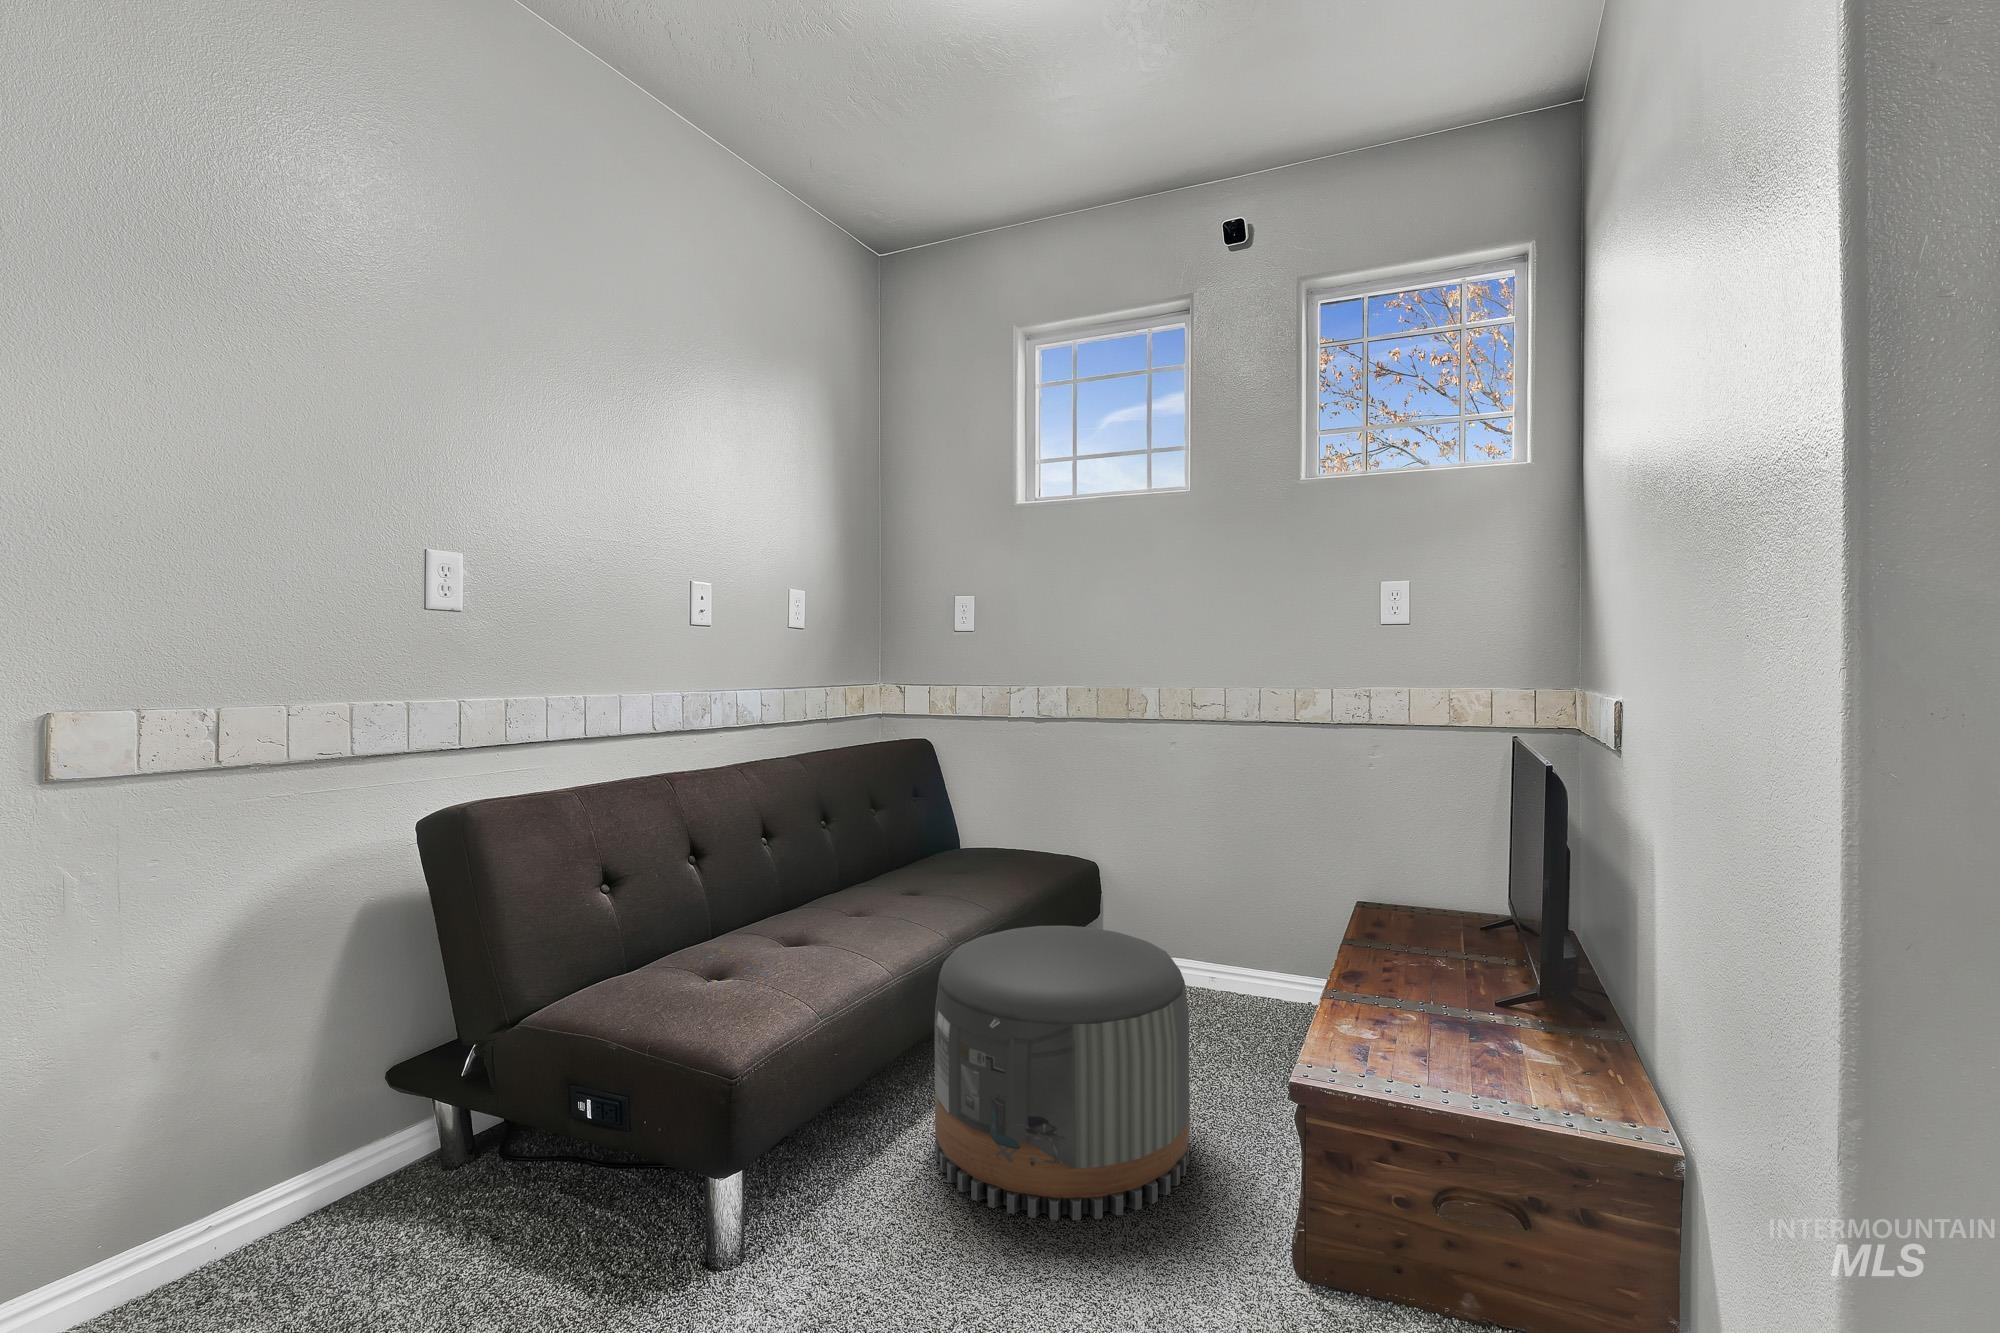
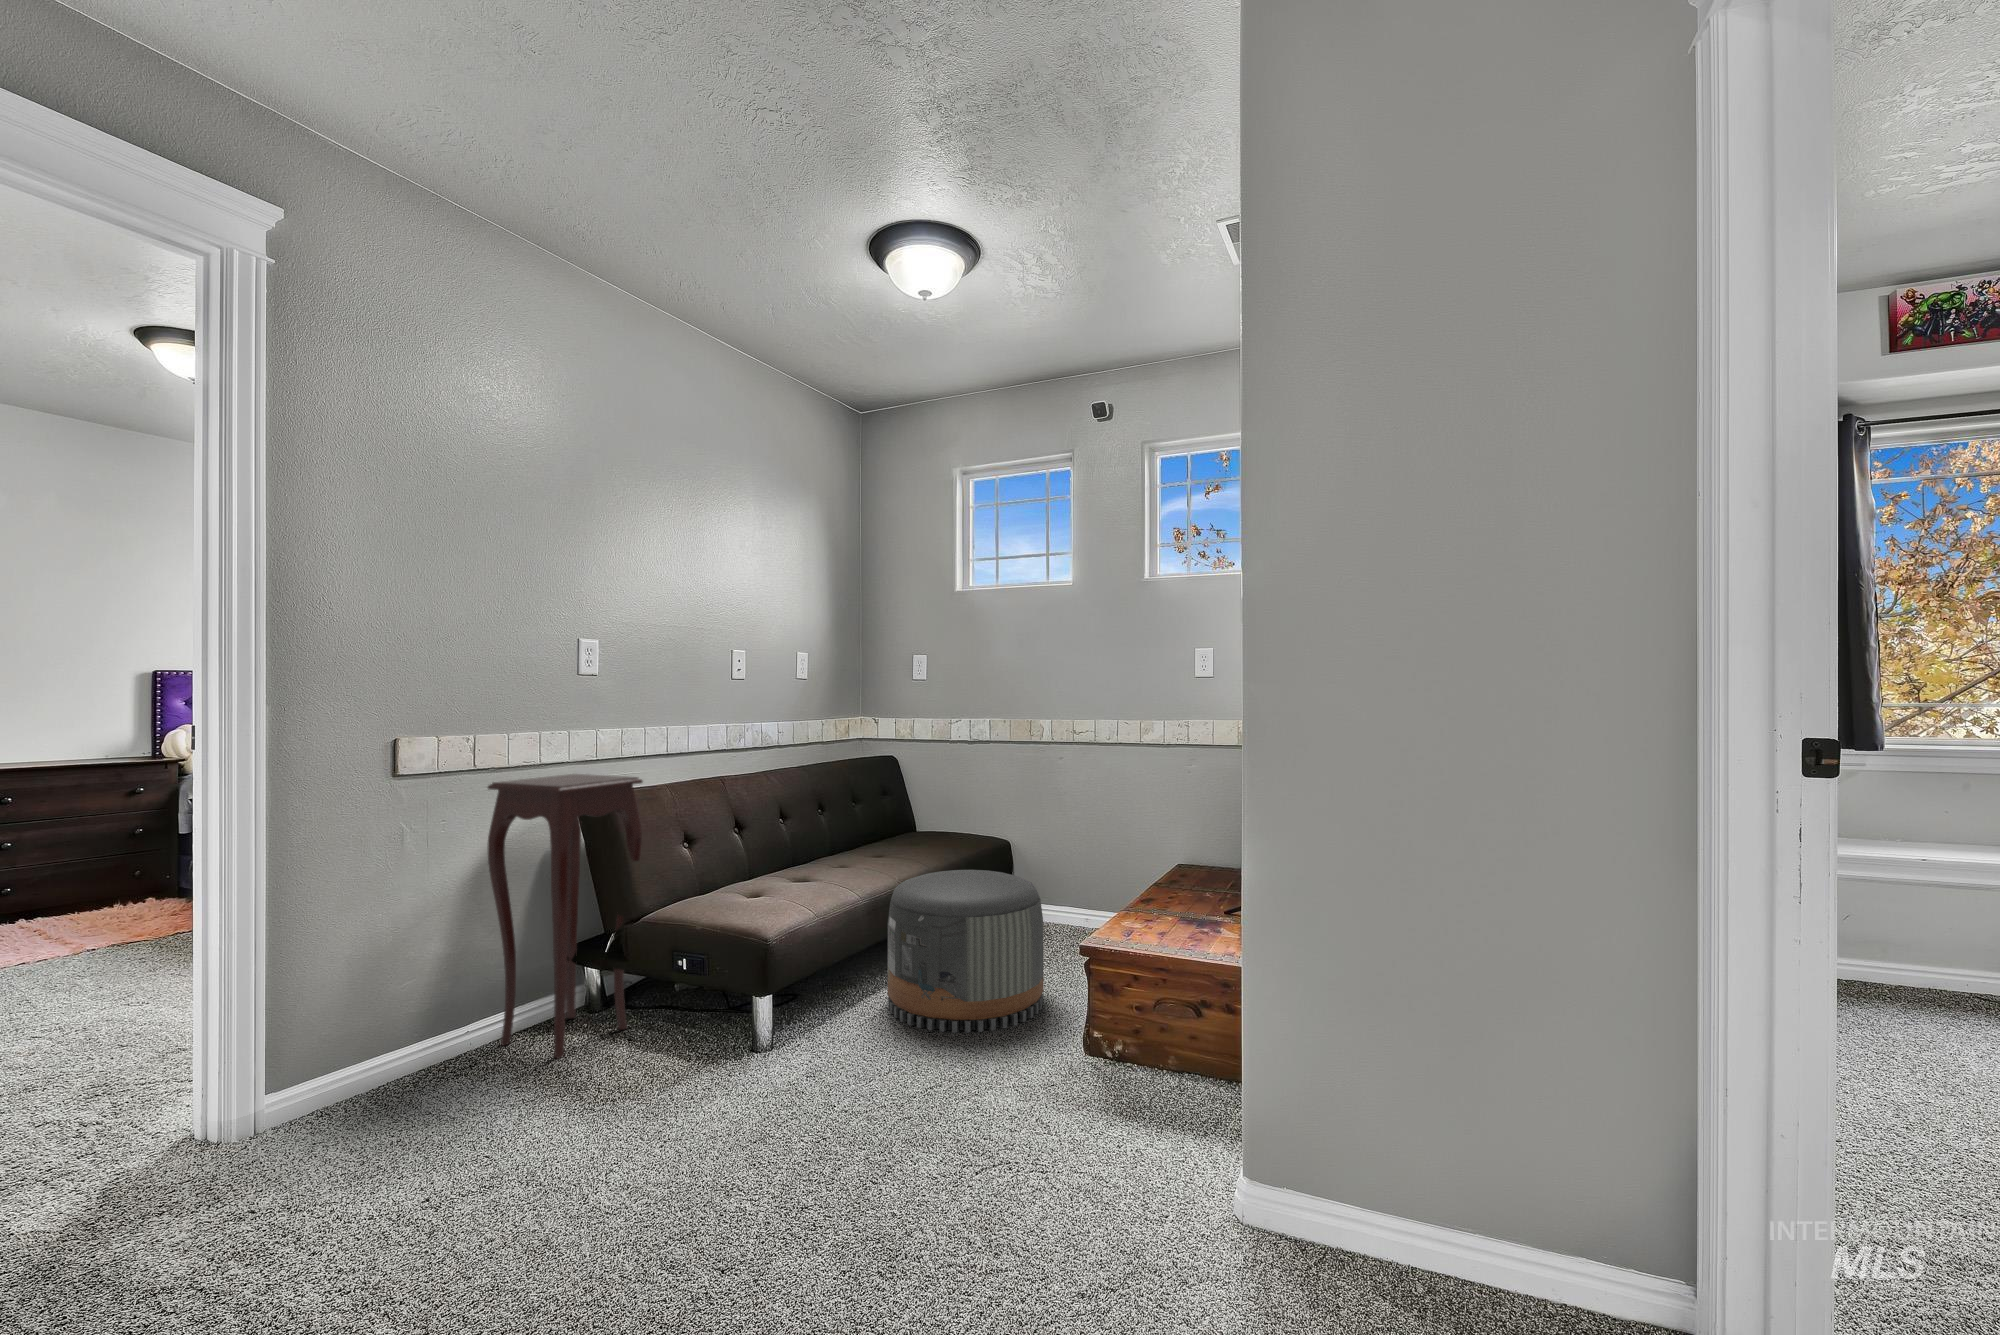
side table: none [245,776,524,1283] -> present [488,774,643,1058]

